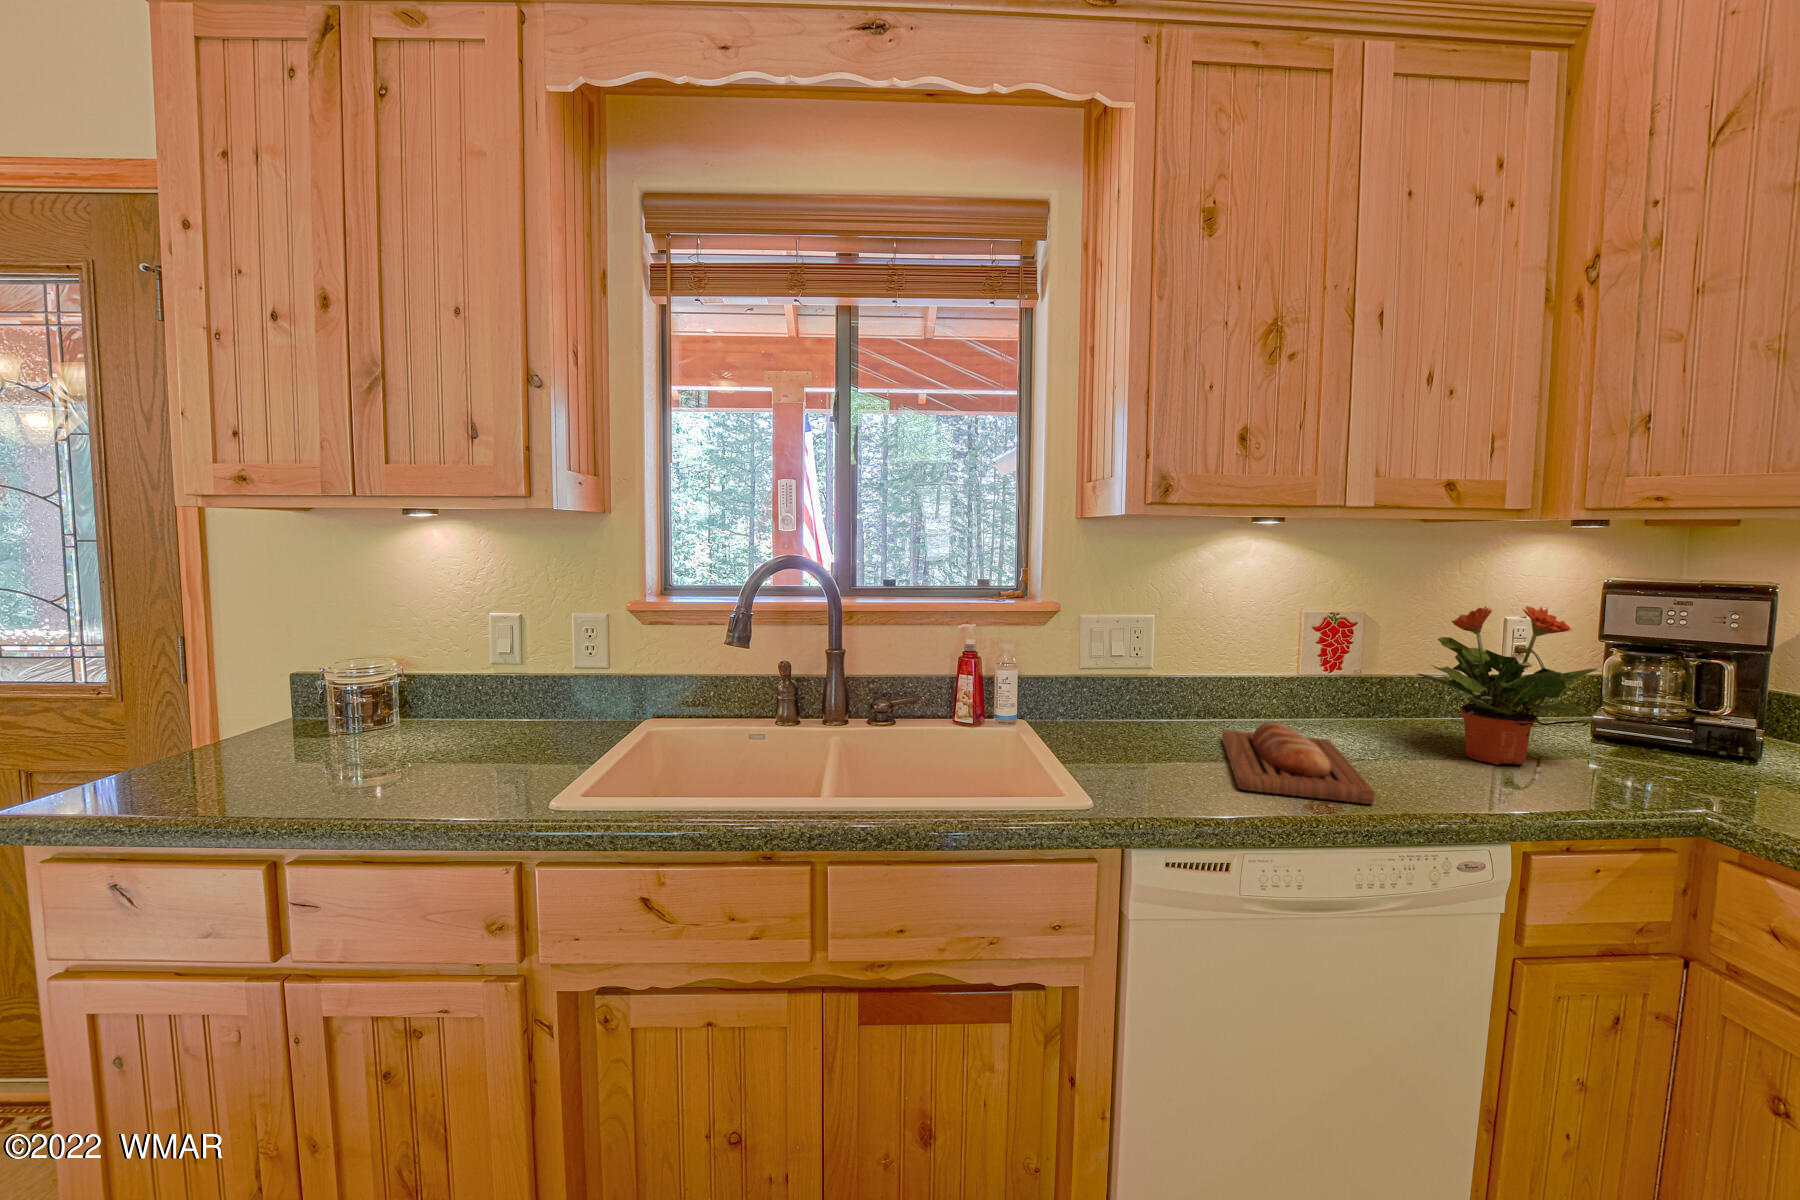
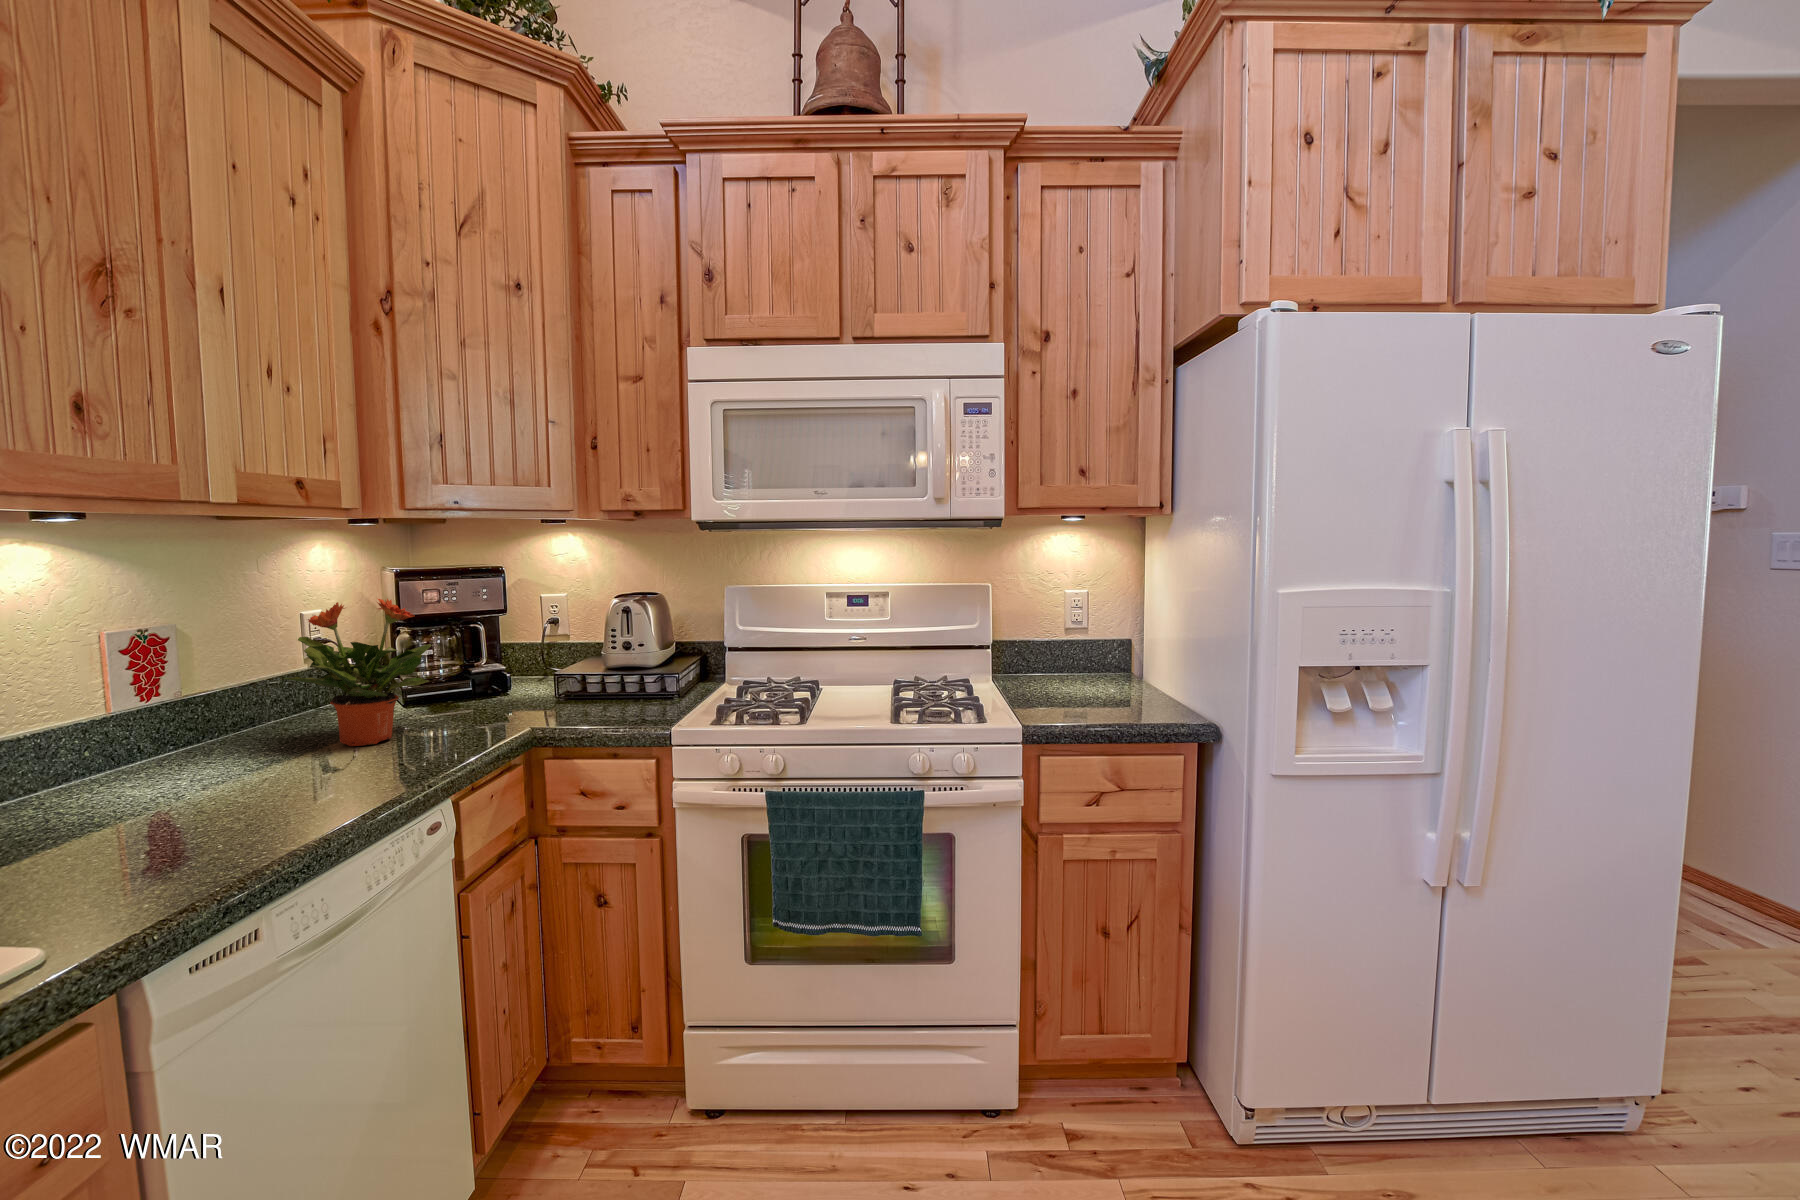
bread loaf: present [1222,722,1375,804] -> none [63,768,352,850]

